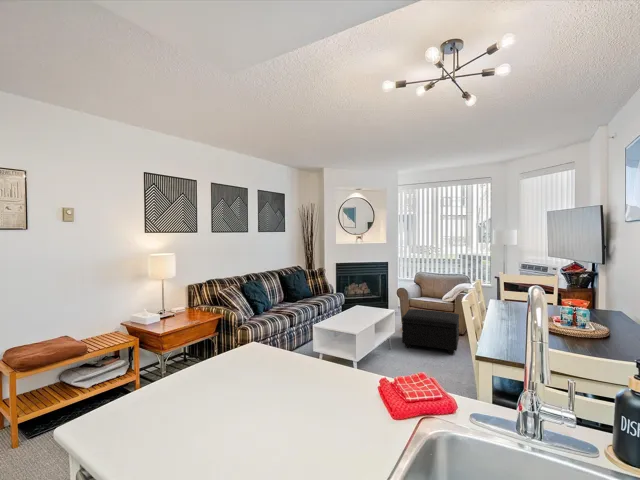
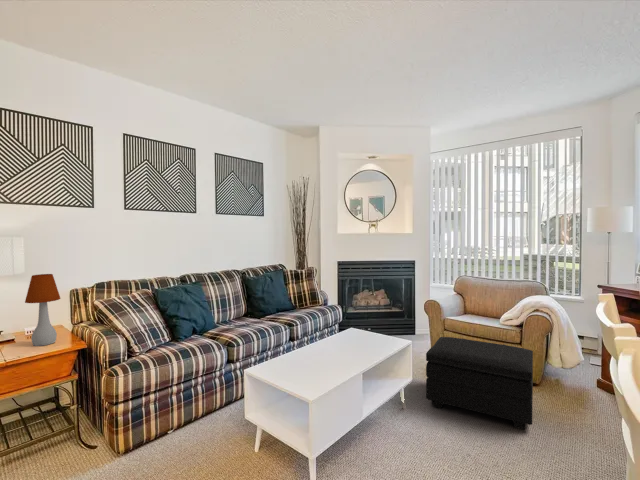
table lamp: none [192,277,209,317] -> present [25,274,60,346]

